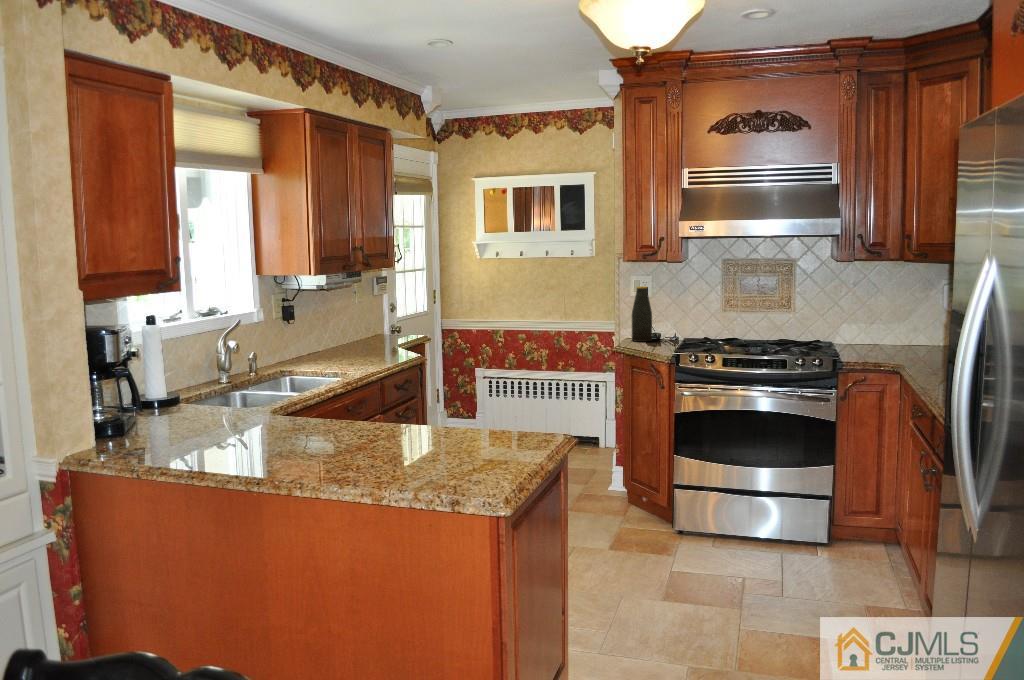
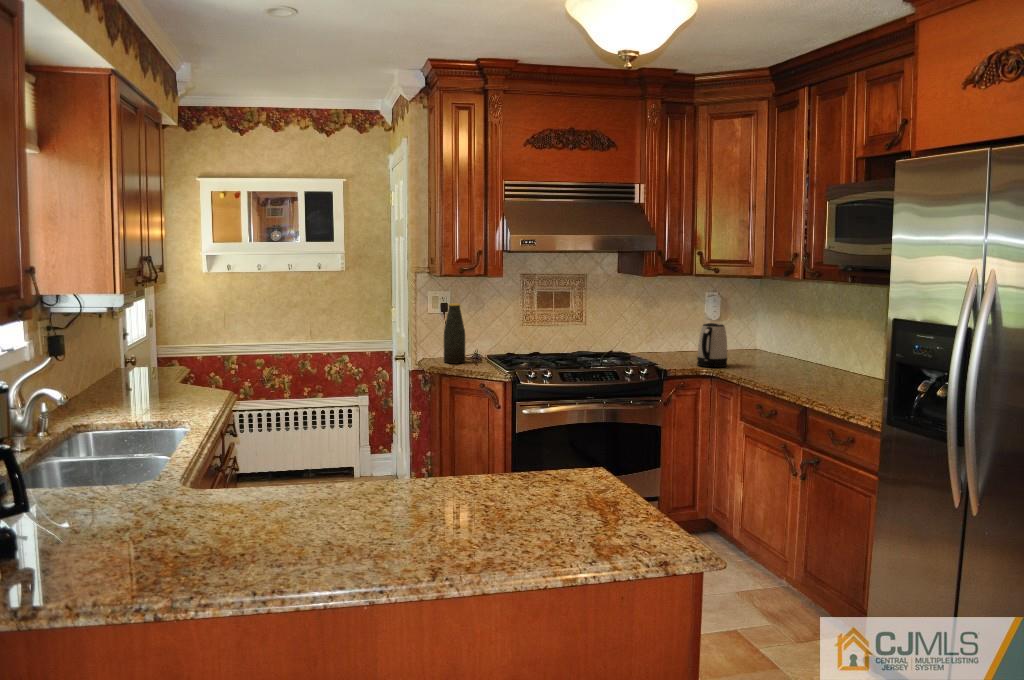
kettle: none [881,309,917,357] -> present [697,323,727,367]

